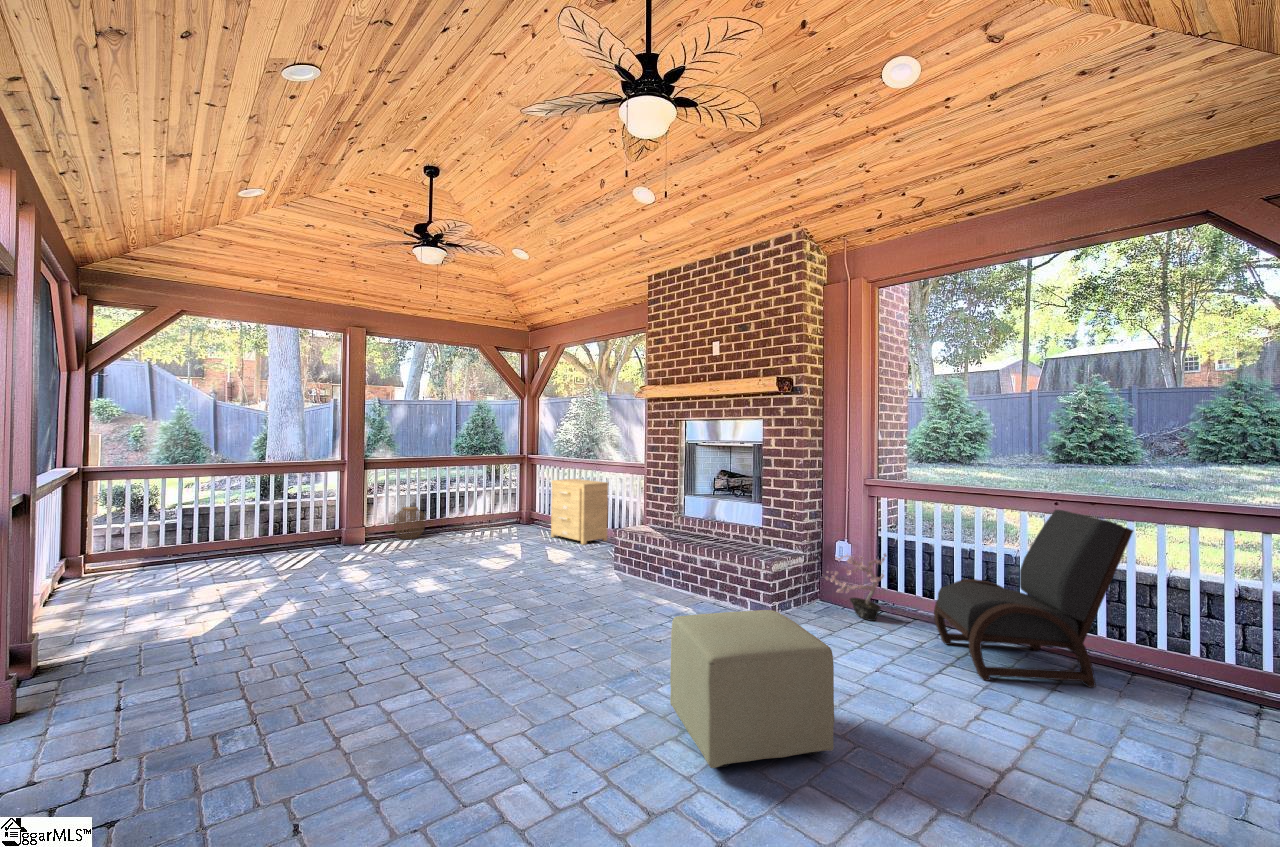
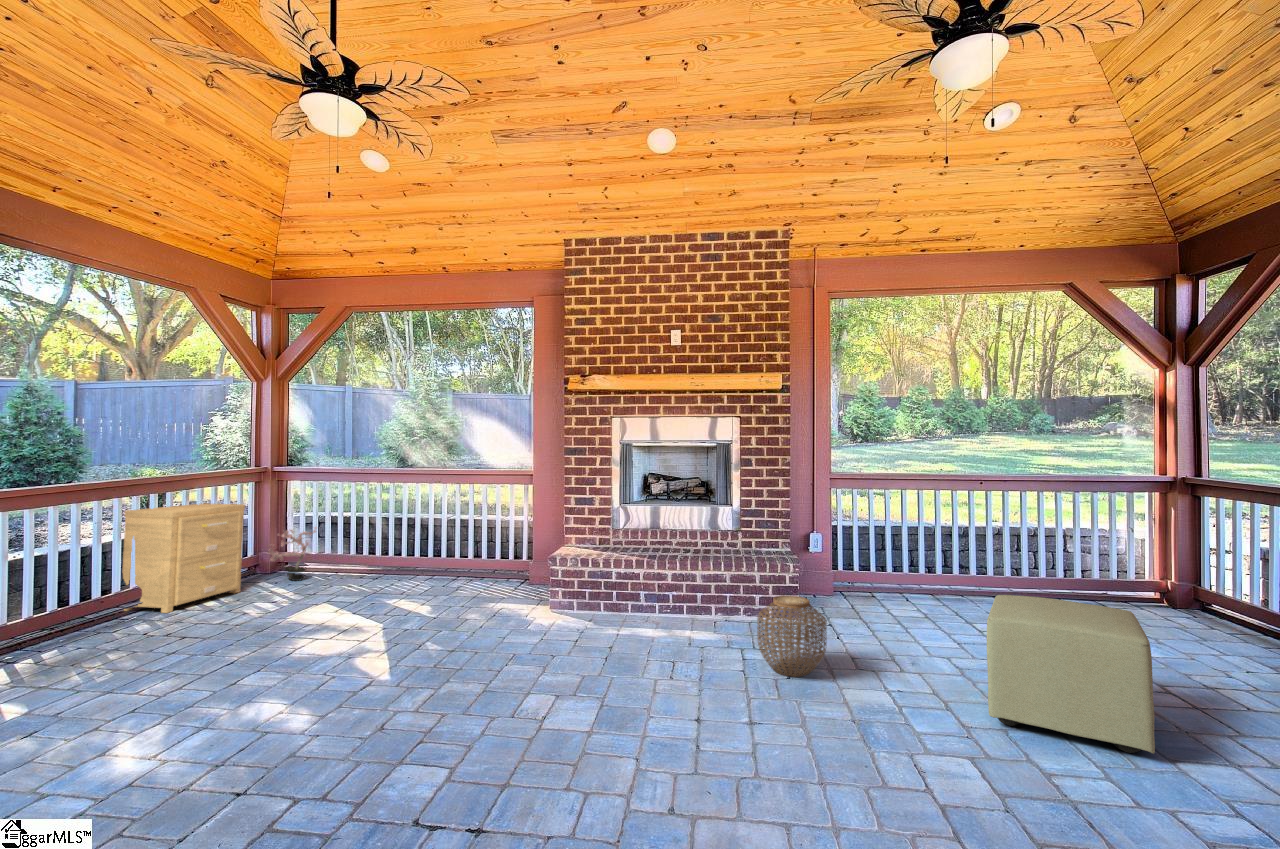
side table: present [551,479,608,544] -> present [123,503,245,613]
woven basket: present [394,507,425,539] -> present [757,595,827,677]
lounge chair: present [934,510,1133,687] -> none [927,490,1054,629]
potted plant: present [823,554,887,621] -> present [267,527,317,581]

